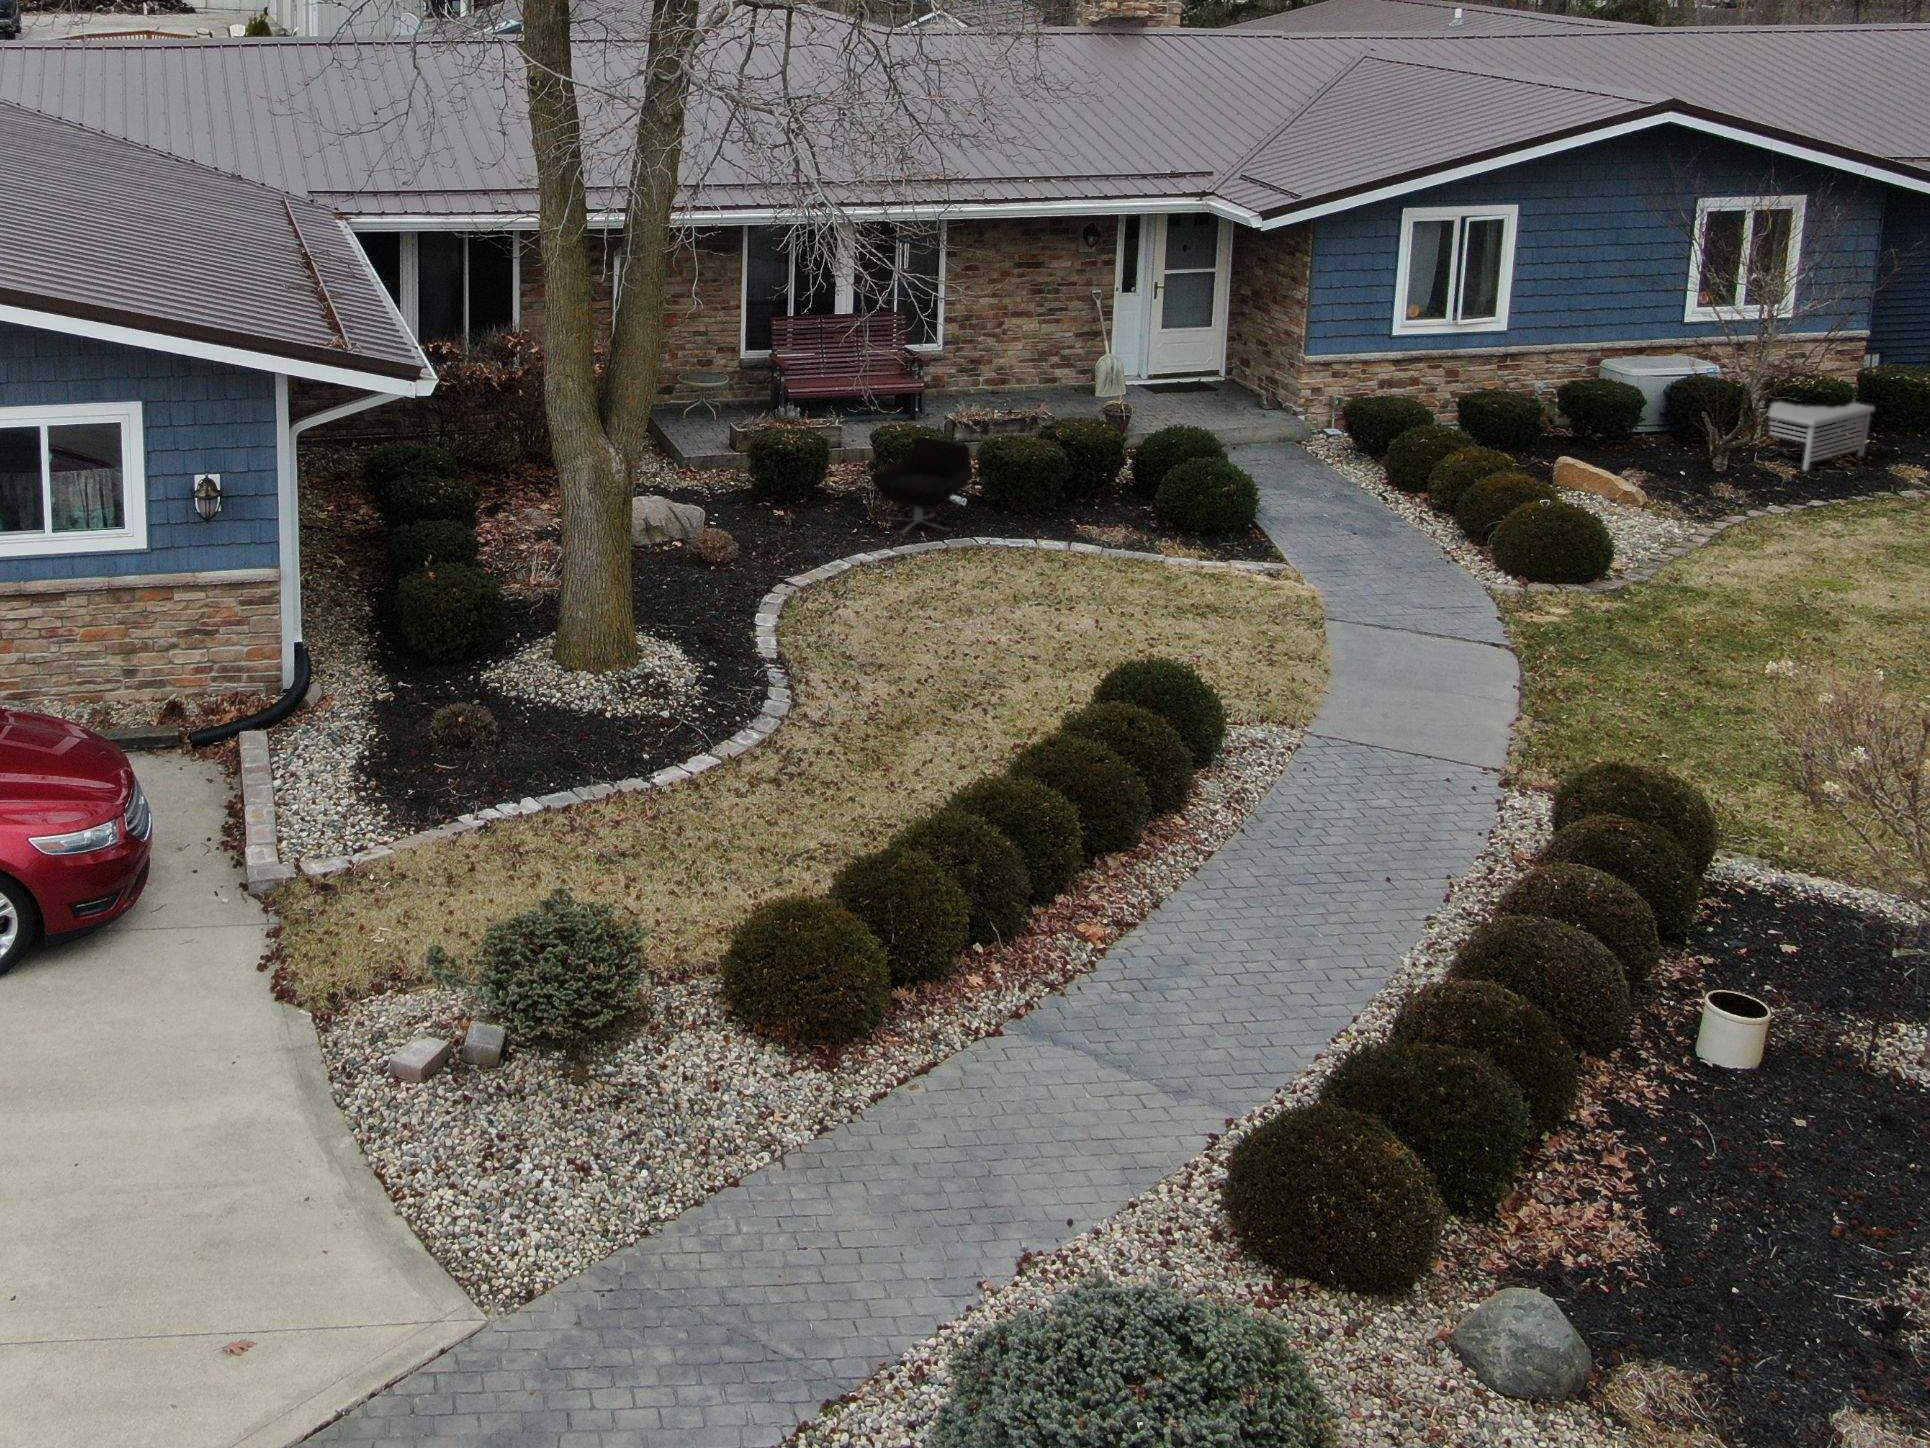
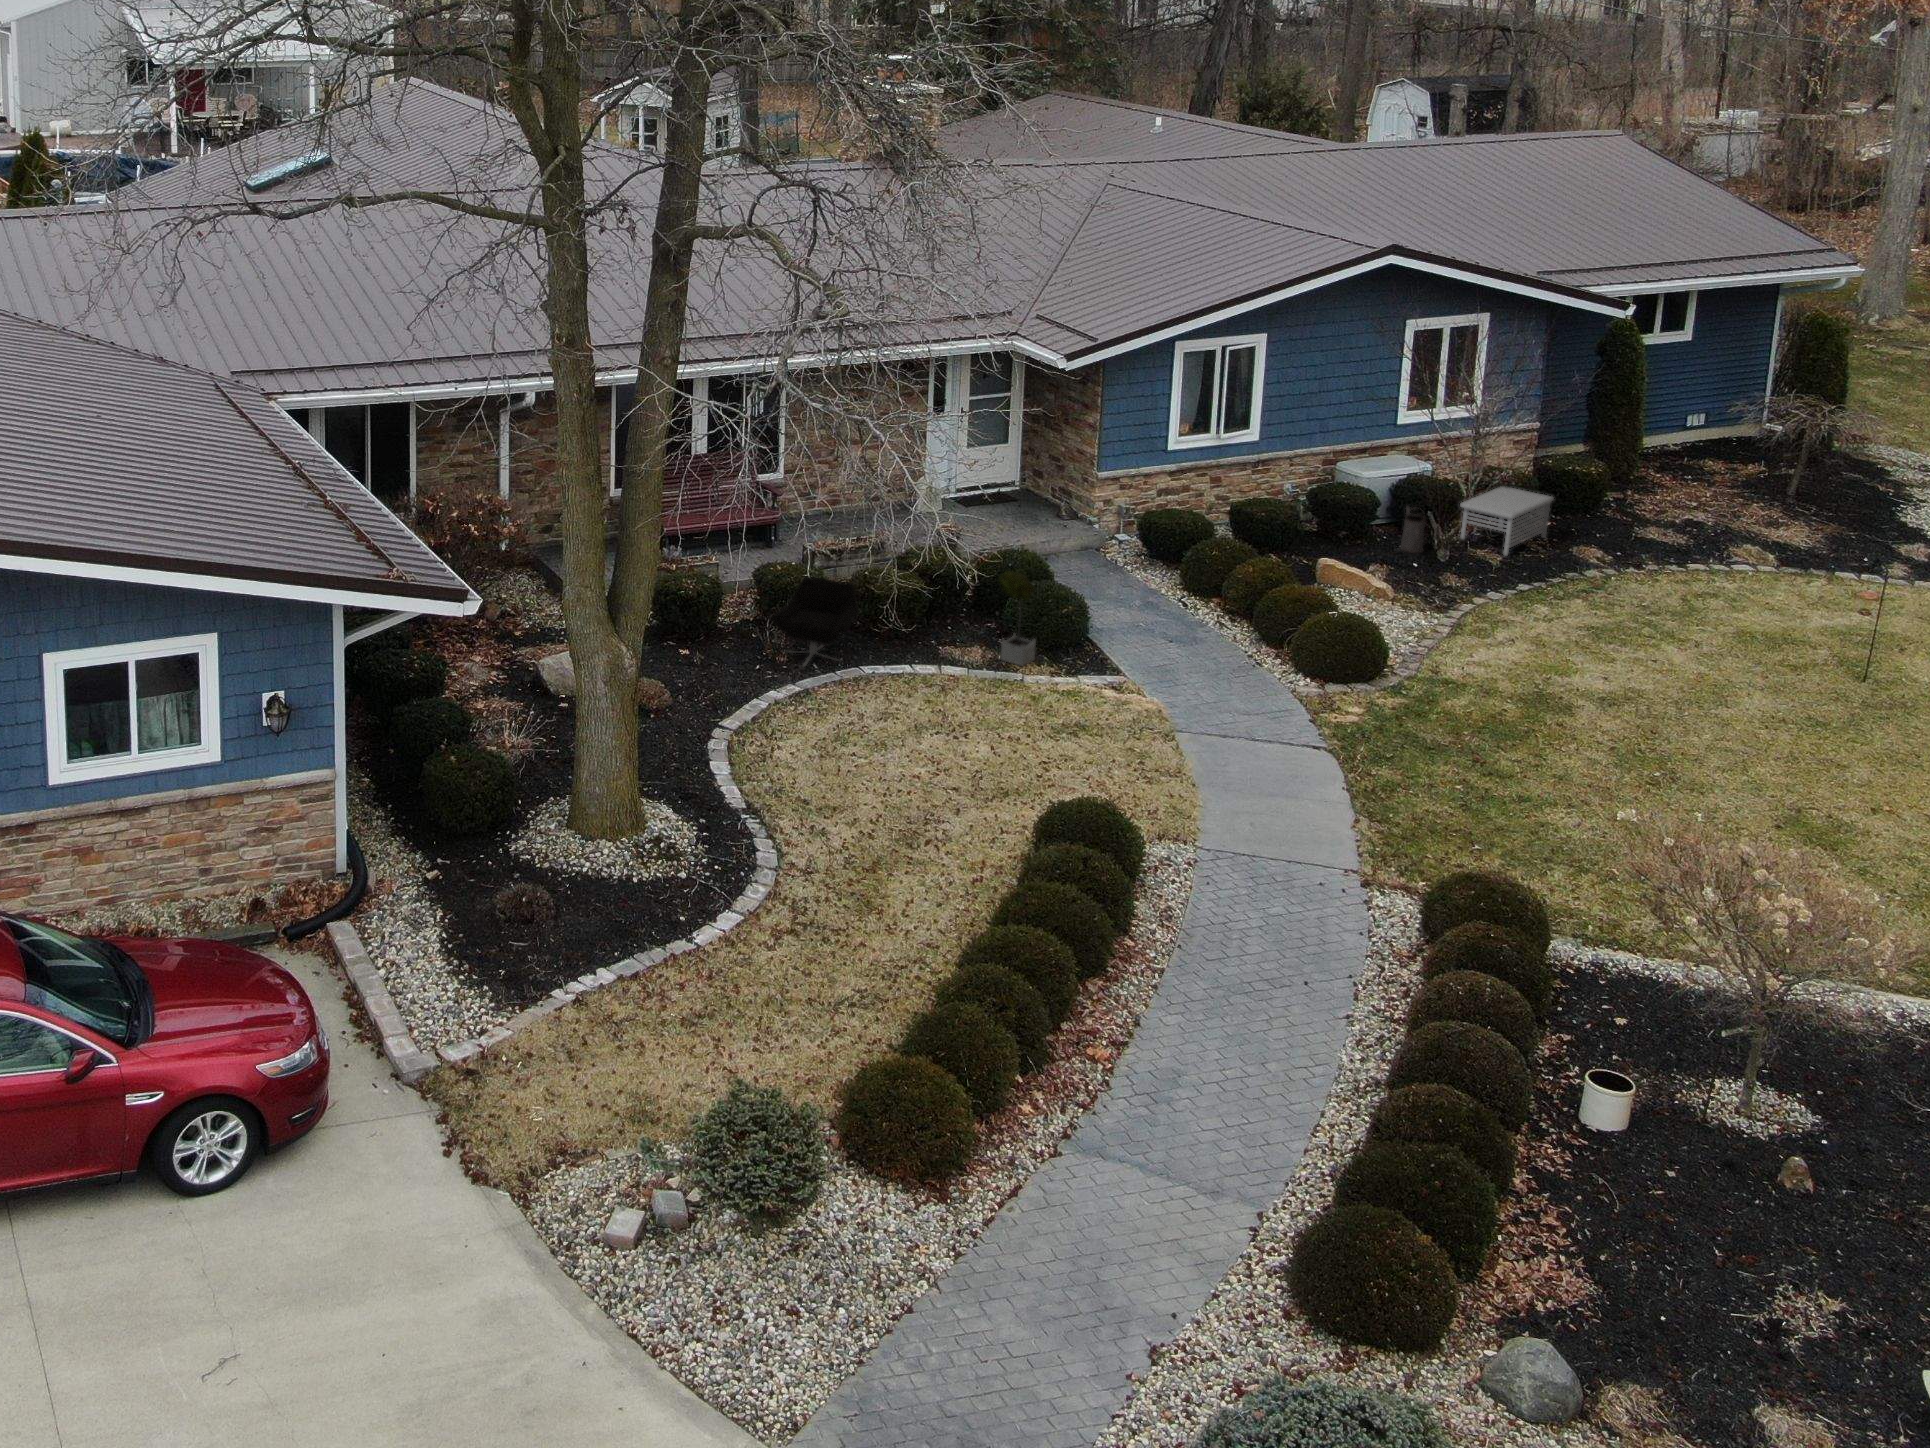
watering can: none [1671,408,1704,464] -> present [1400,507,1425,553]
potted tree: none [1136,436,1179,546] -> present [999,571,1036,666]

